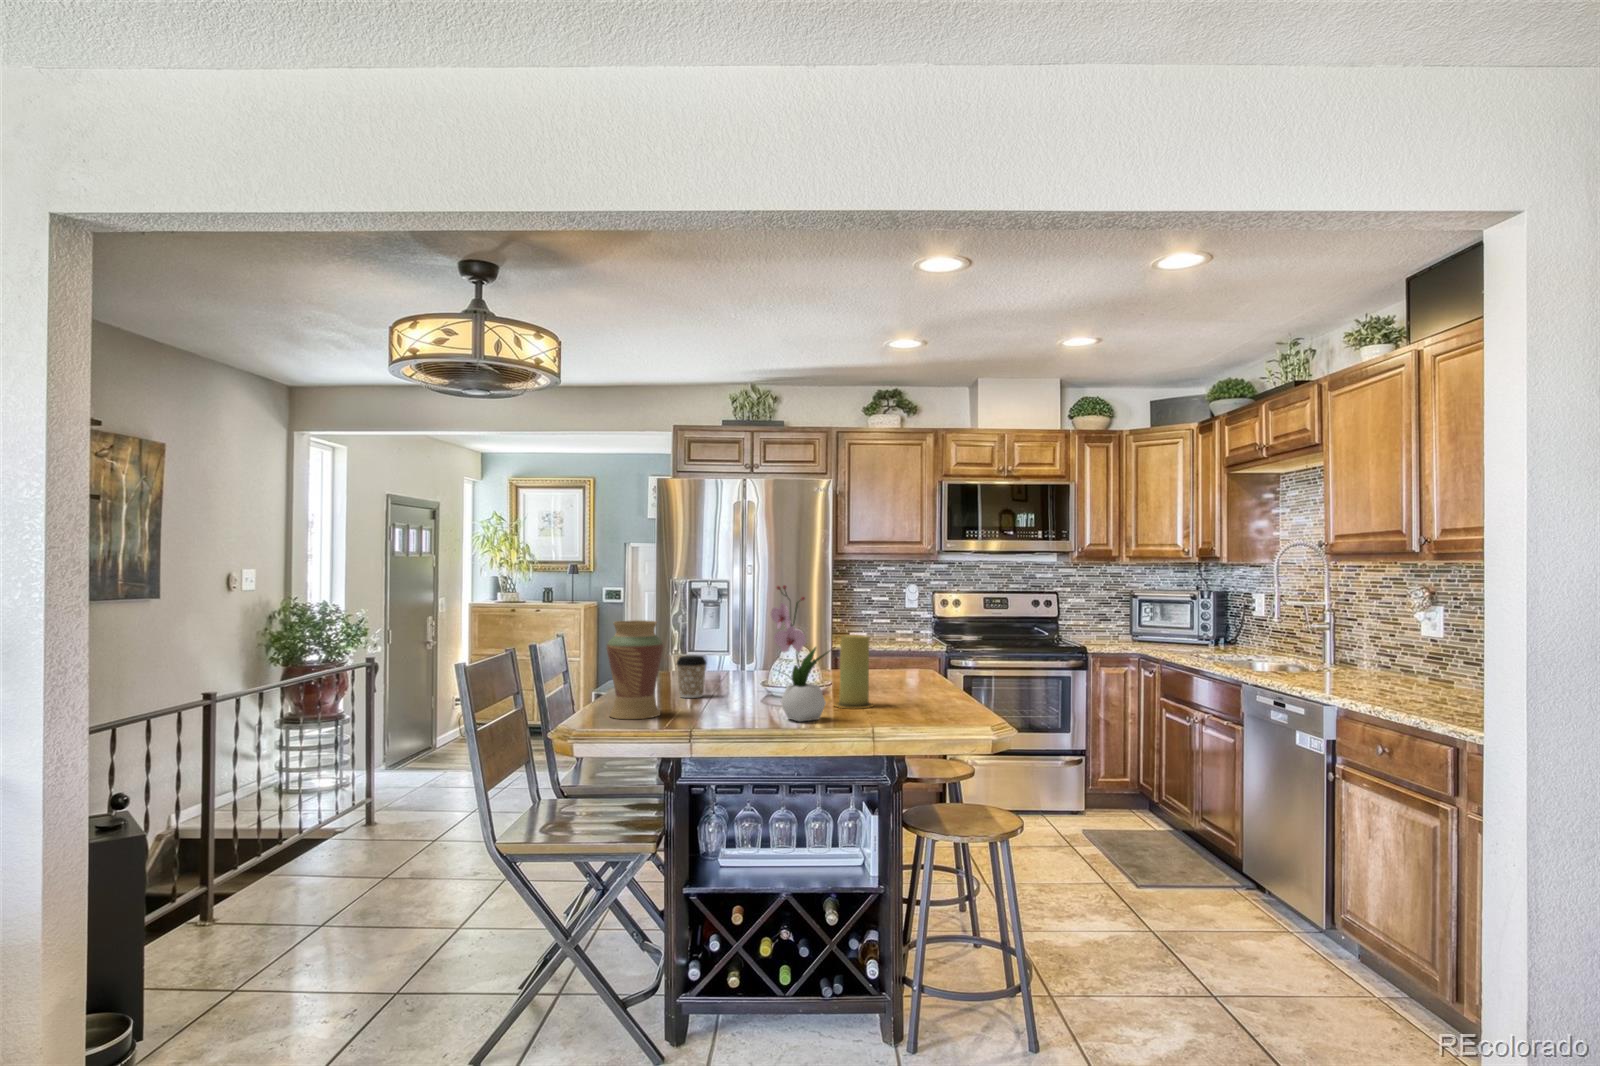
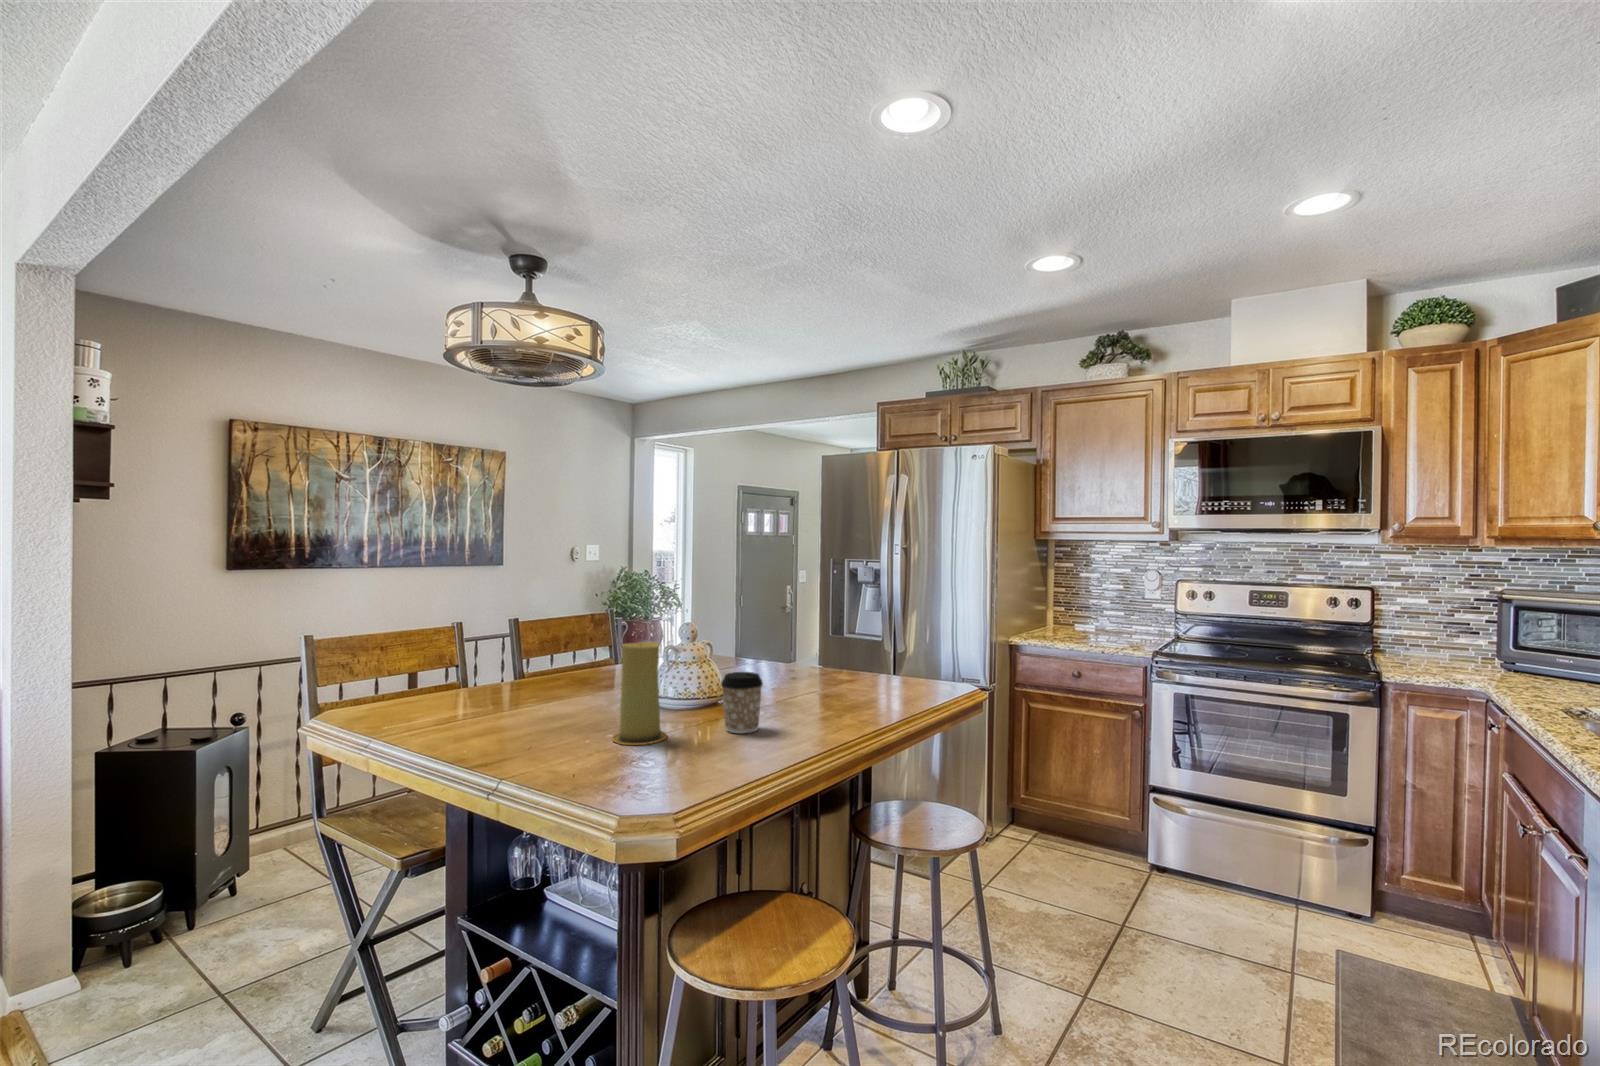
flower arrangement: present [771,585,828,721] -> none [462,573,533,756]
vase: present [607,620,663,719] -> none [382,606,453,720]
coffee cup: present [677,656,706,698] -> present [721,672,763,733]

